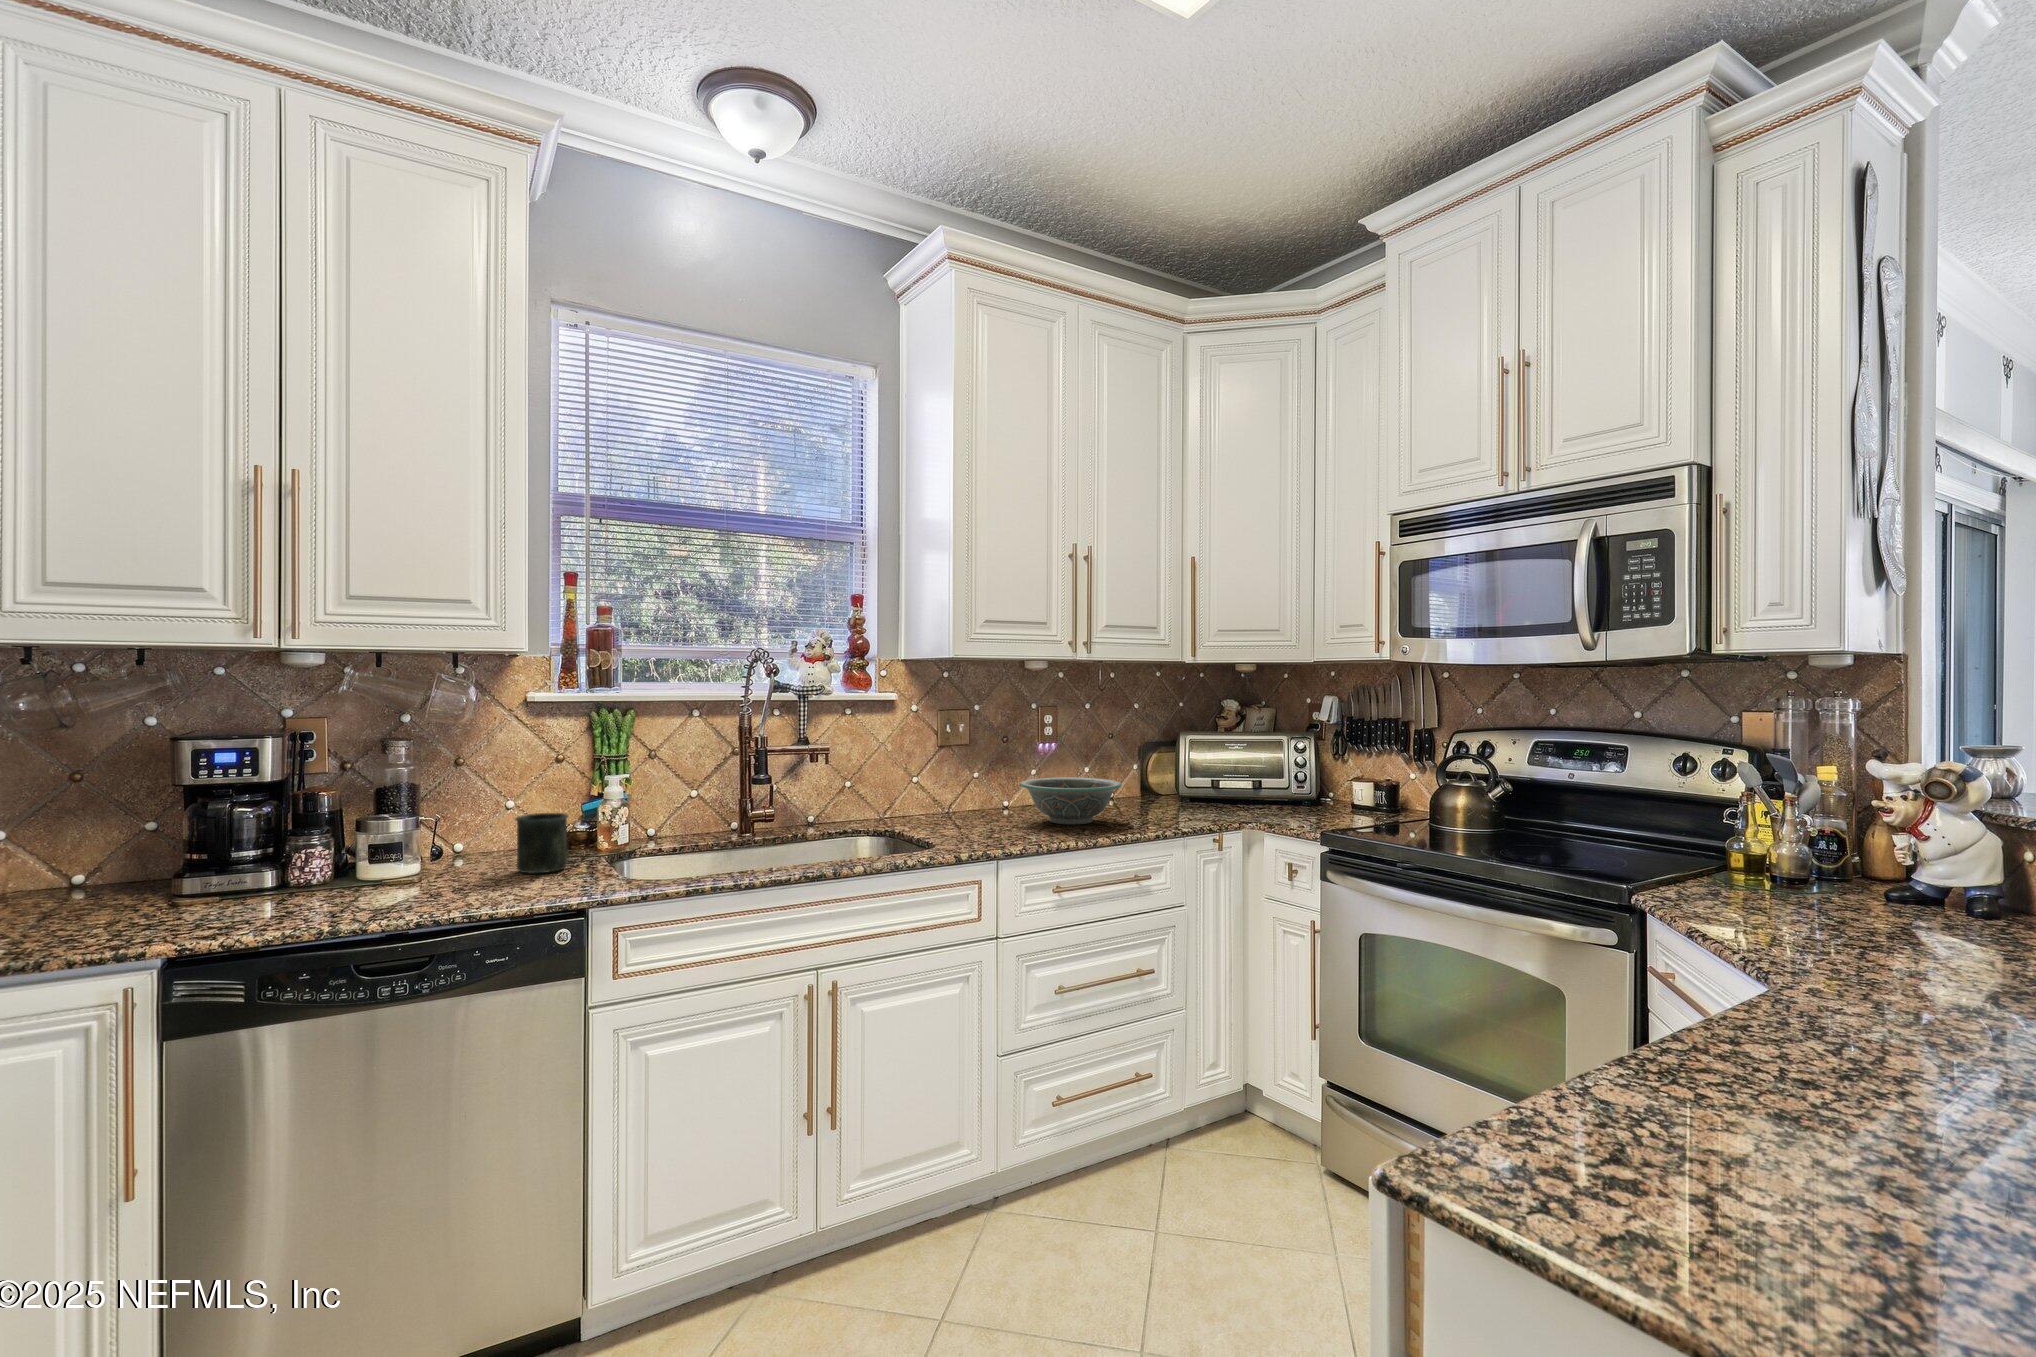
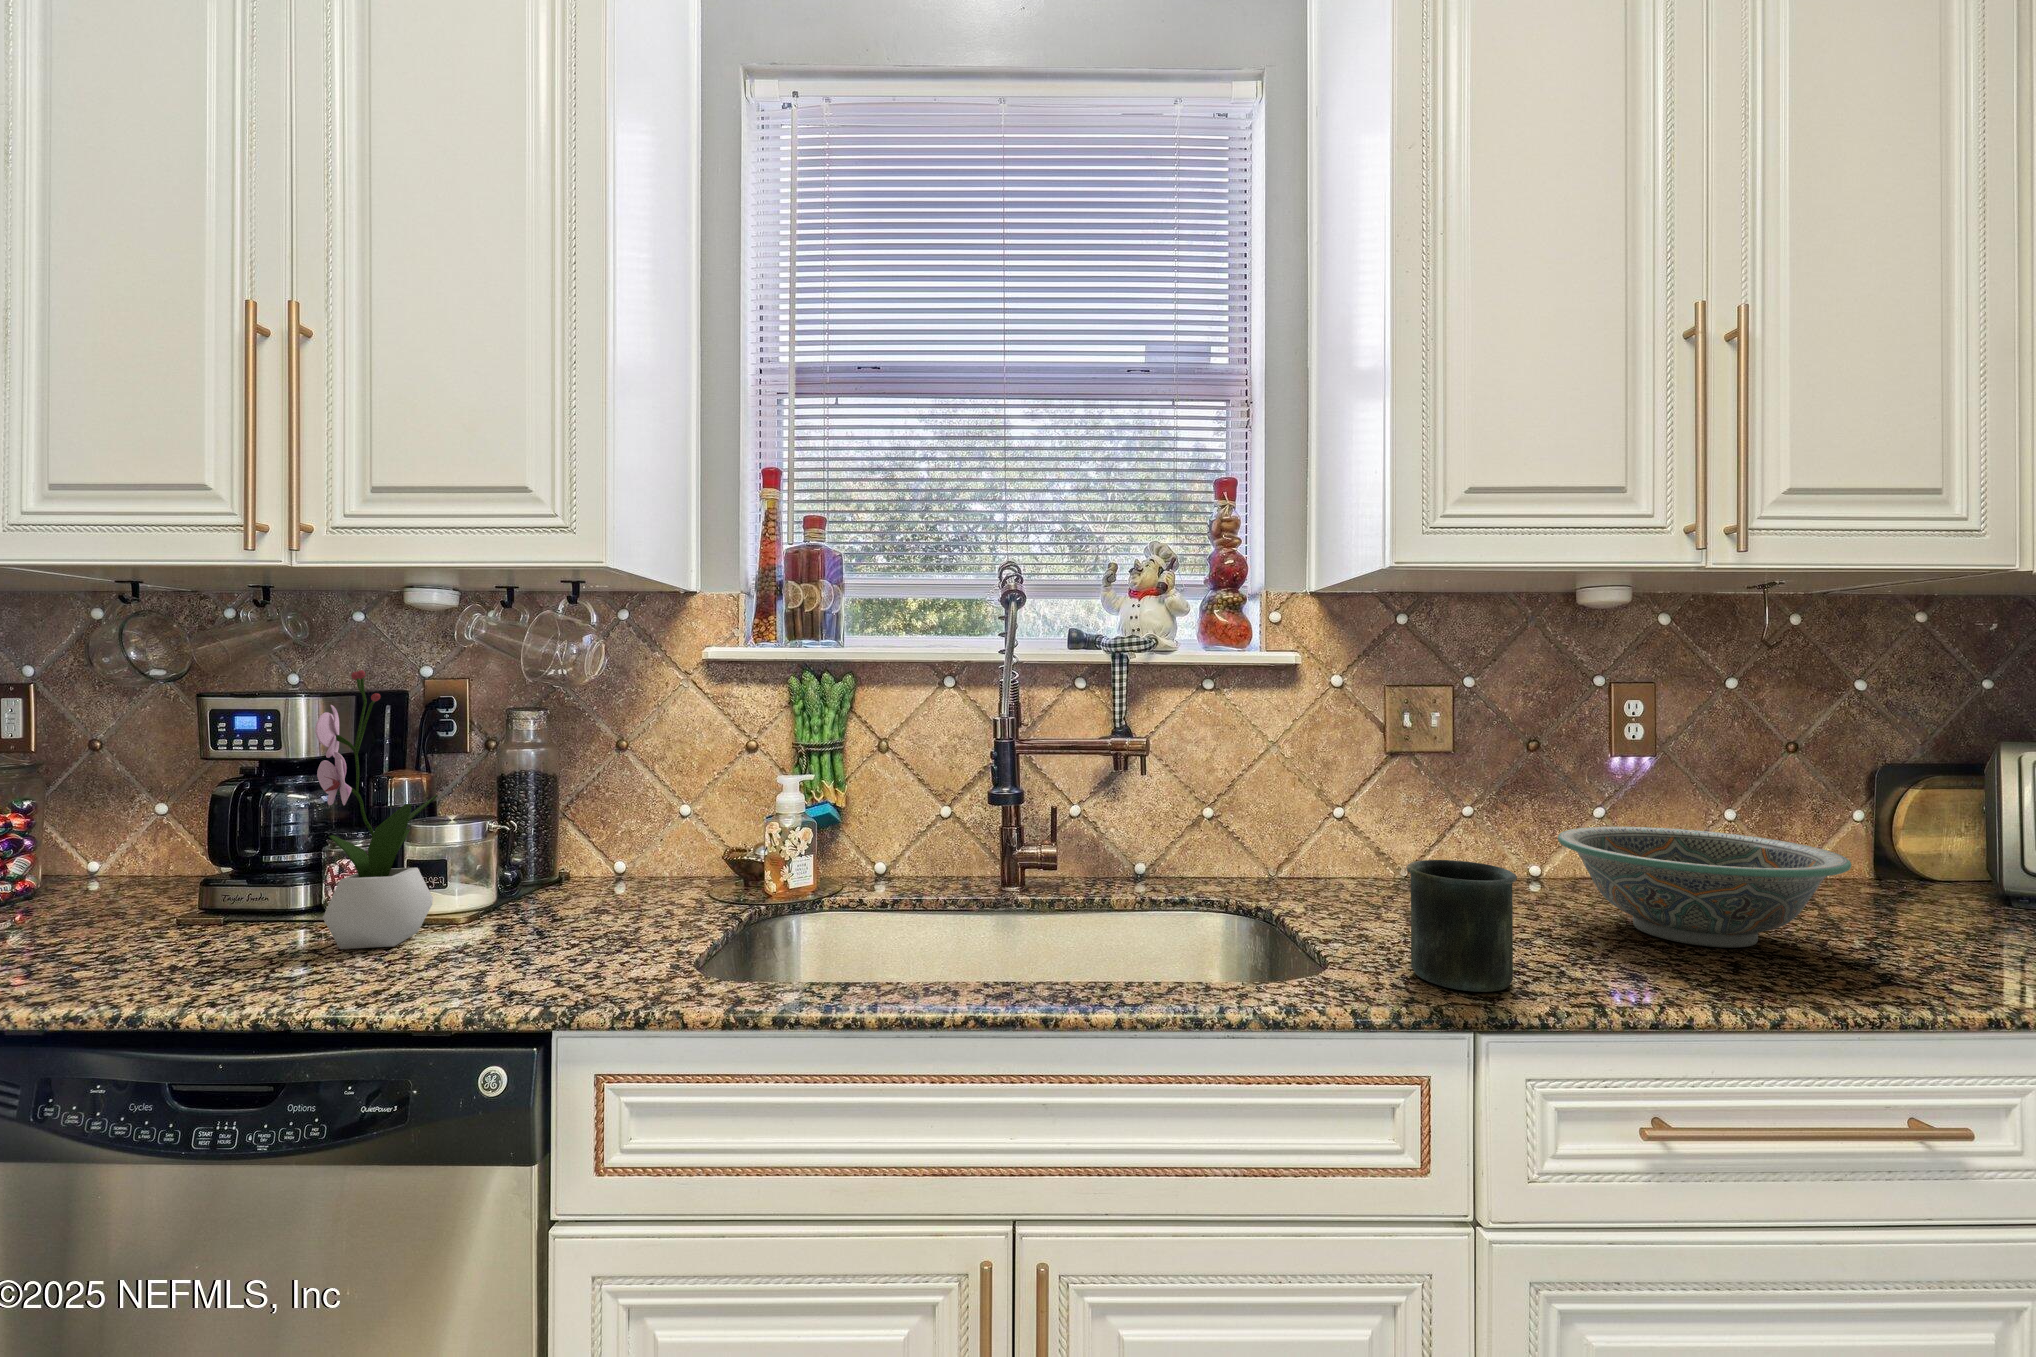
flower arrangement: none [343,718,432,898] -> present [315,670,438,949]
mug: present [516,813,568,873] -> present [1407,860,1517,992]

